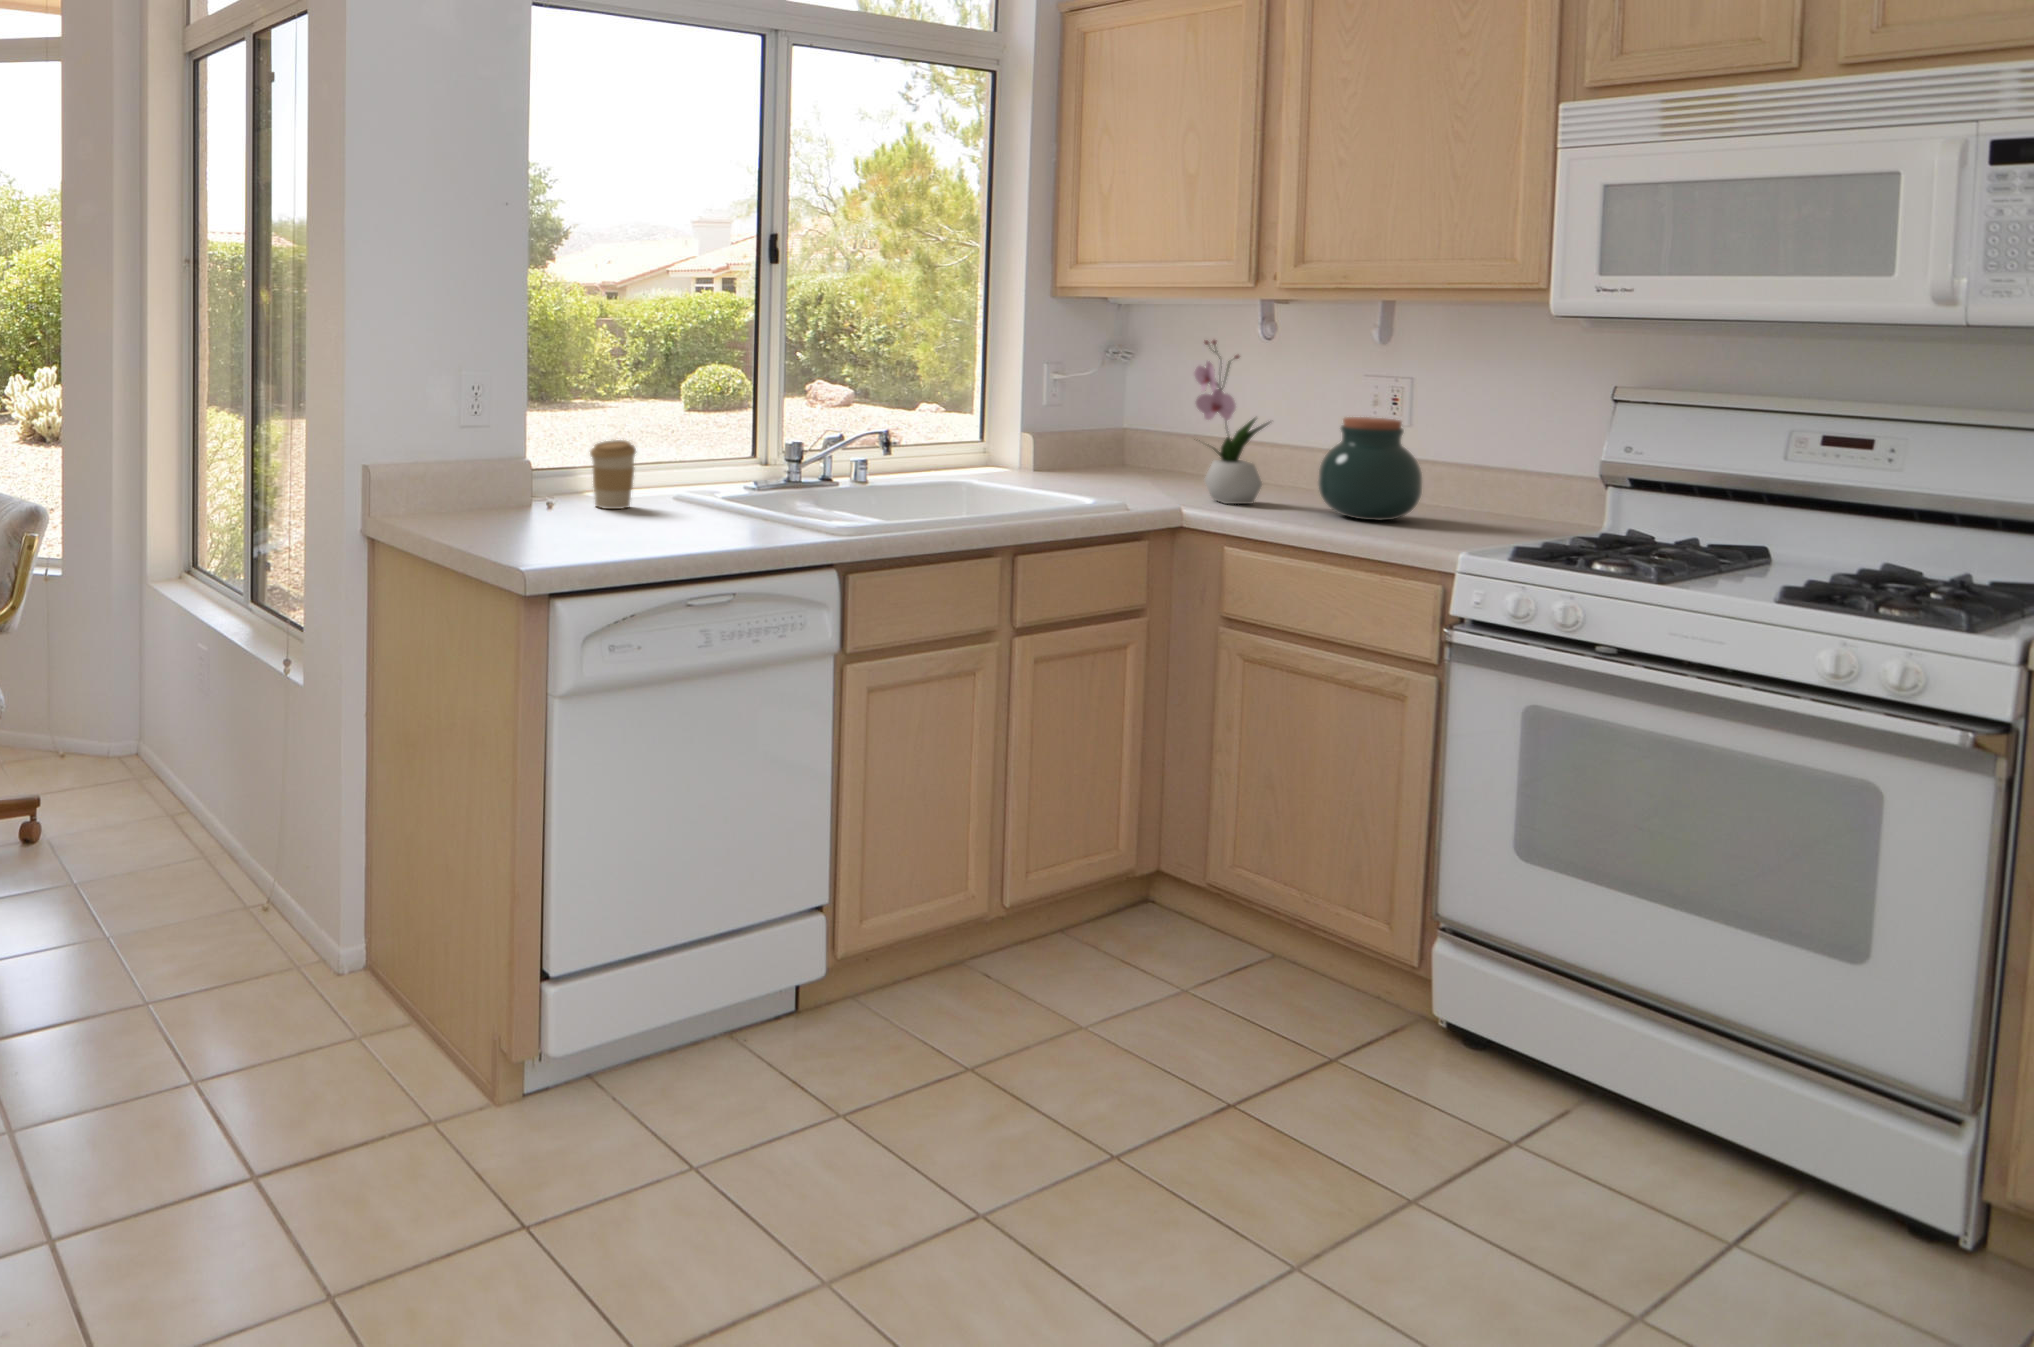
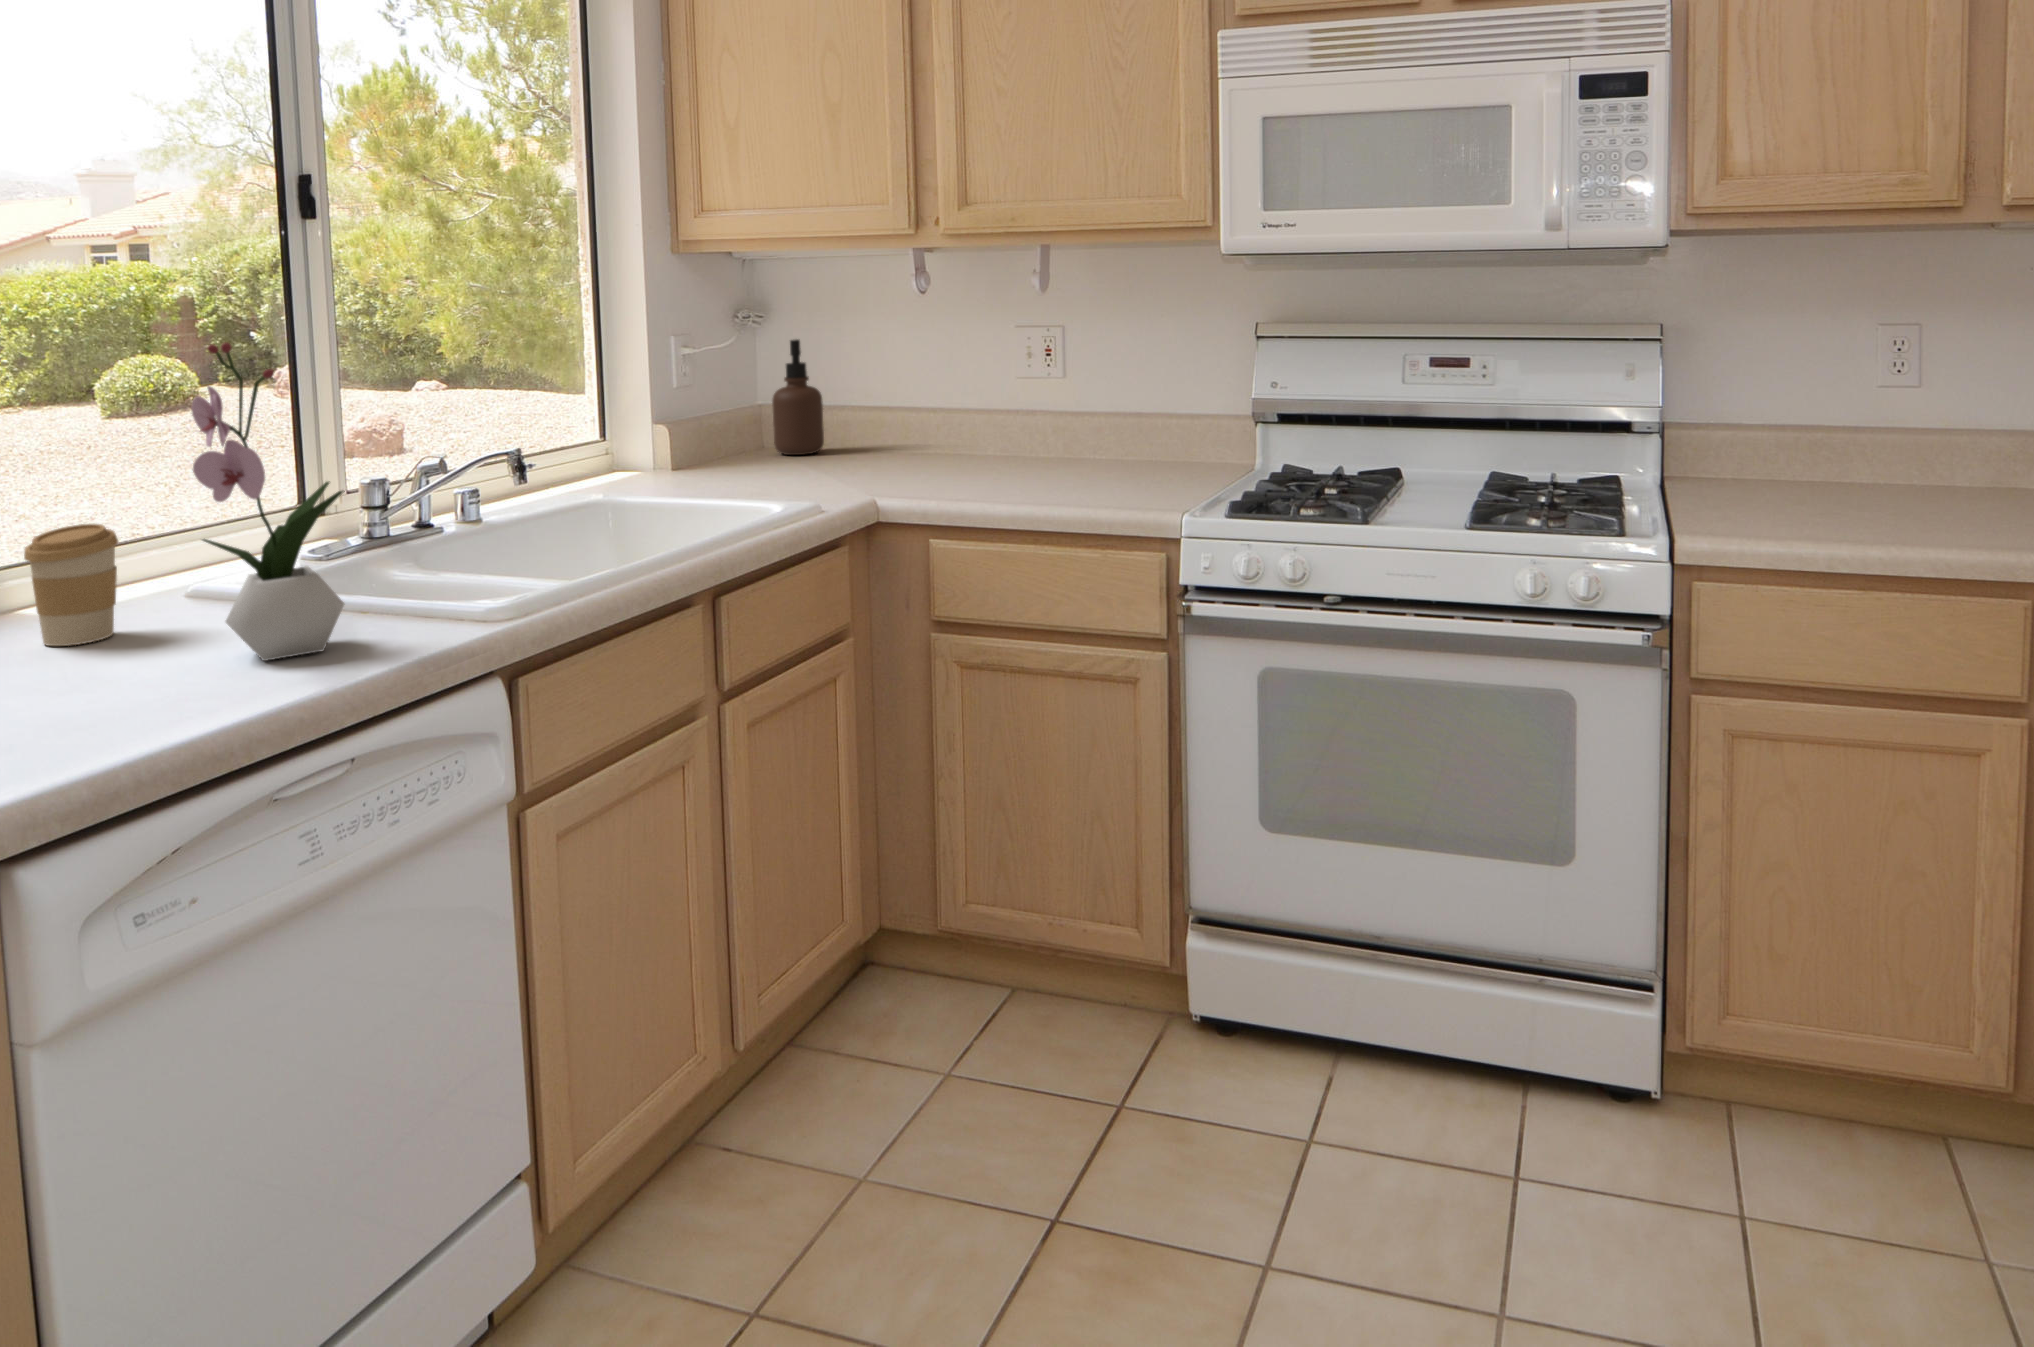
flower arrangement: present [1194,340,1269,504] -> present [191,342,345,661]
soap dispenser: none [1131,372,1178,471] -> present [772,339,824,455]
jar: present [1318,417,1422,520] -> none [1013,374,1112,488]

